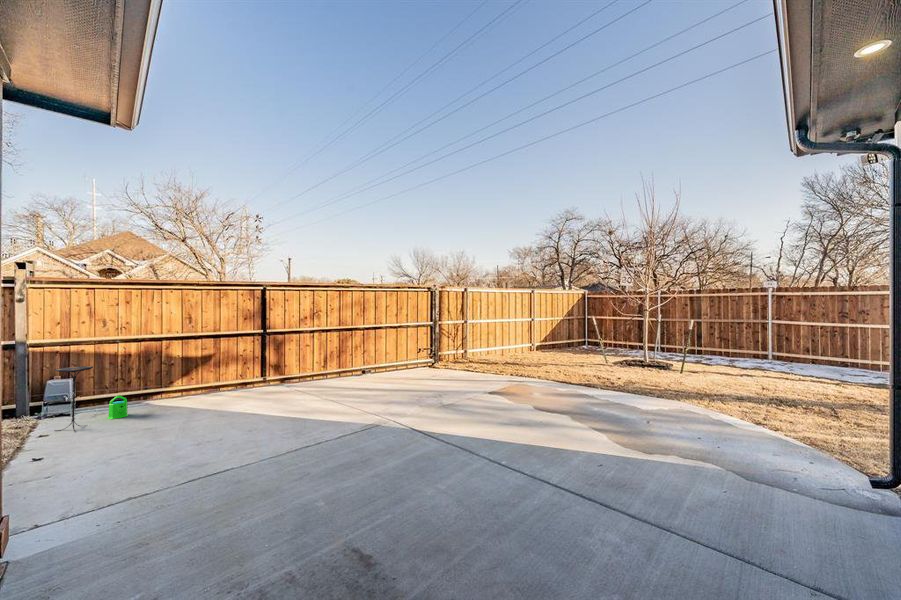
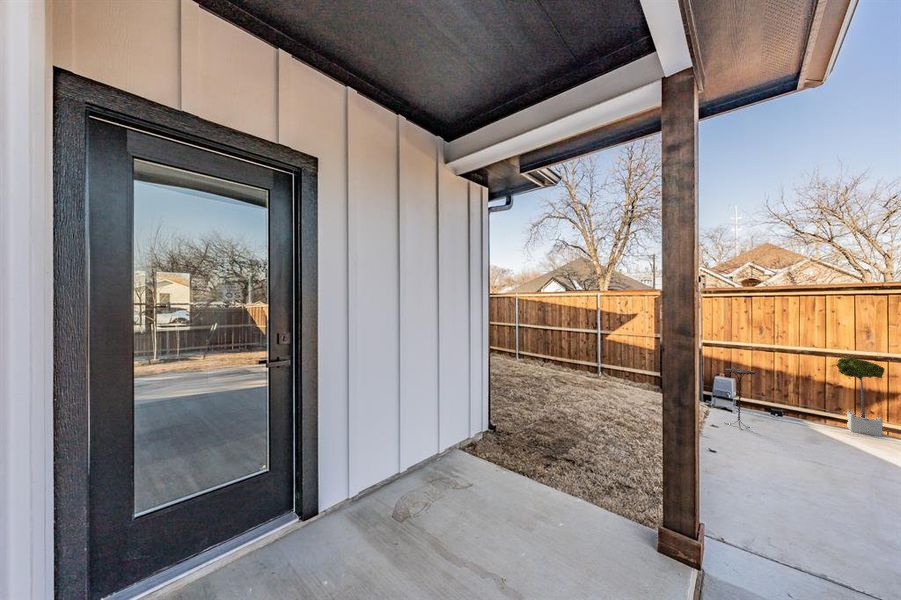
potted tree: none [169,339,201,400] -> present [836,357,884,437]
watering can: present [108,395,128,419] -> none [768,406,791,431]

